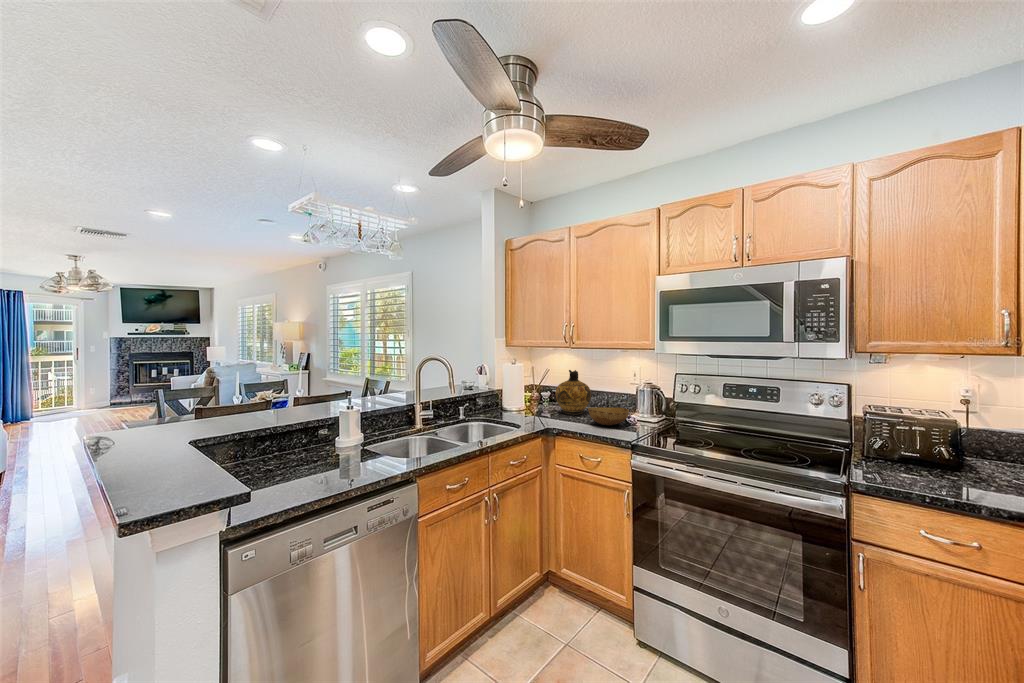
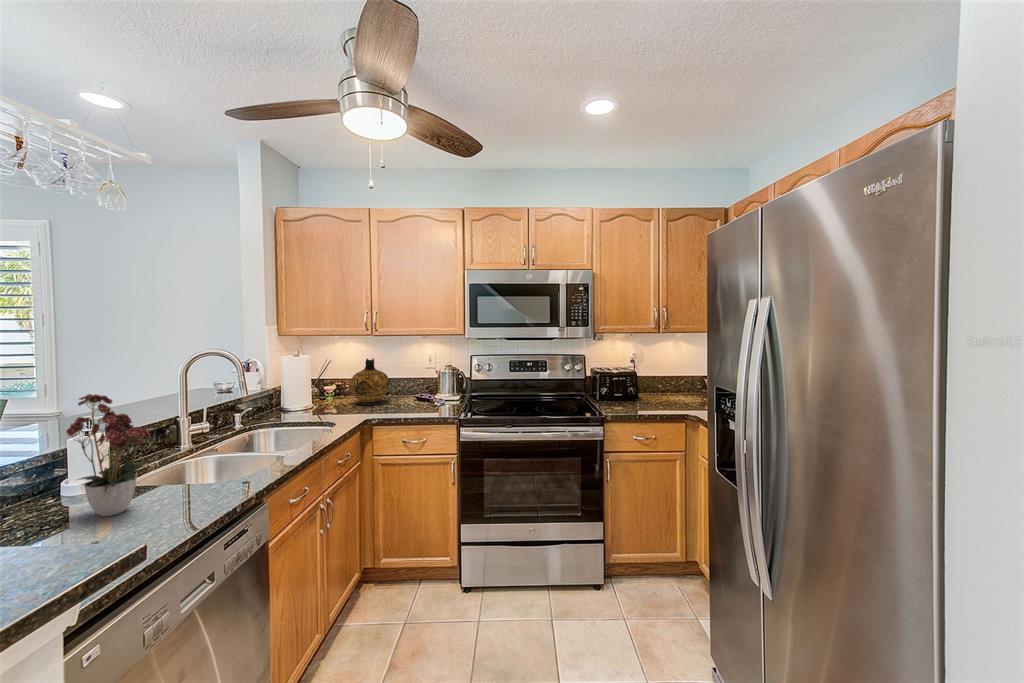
flower arrangement: none [306,377,349,465] -> present [66,394,151,516]
bowl: present [588,407,629,425] -> none [397,390,435,409]

